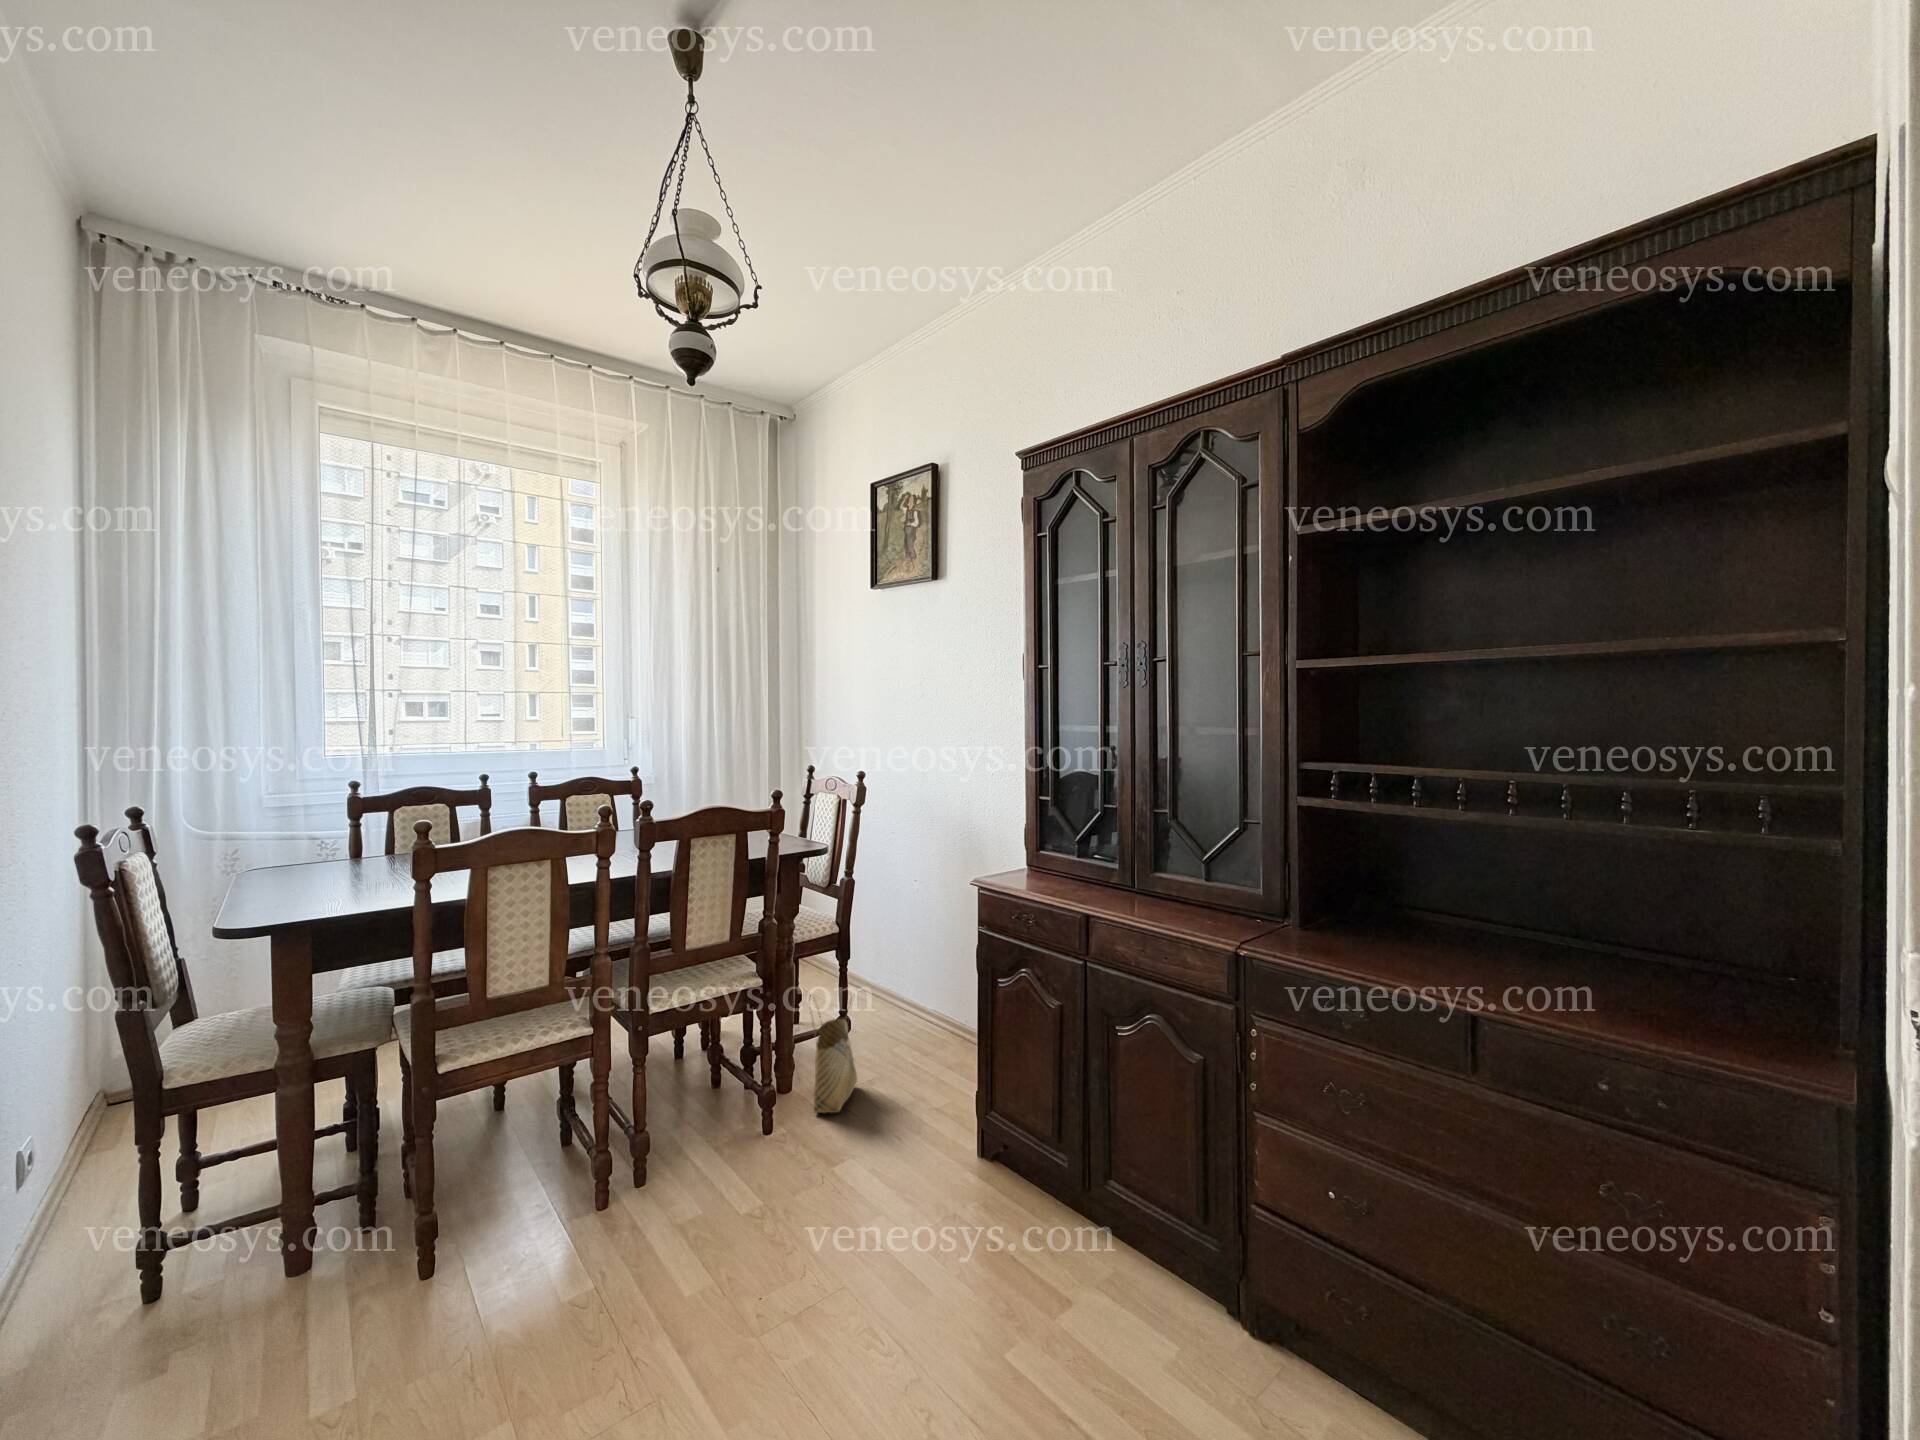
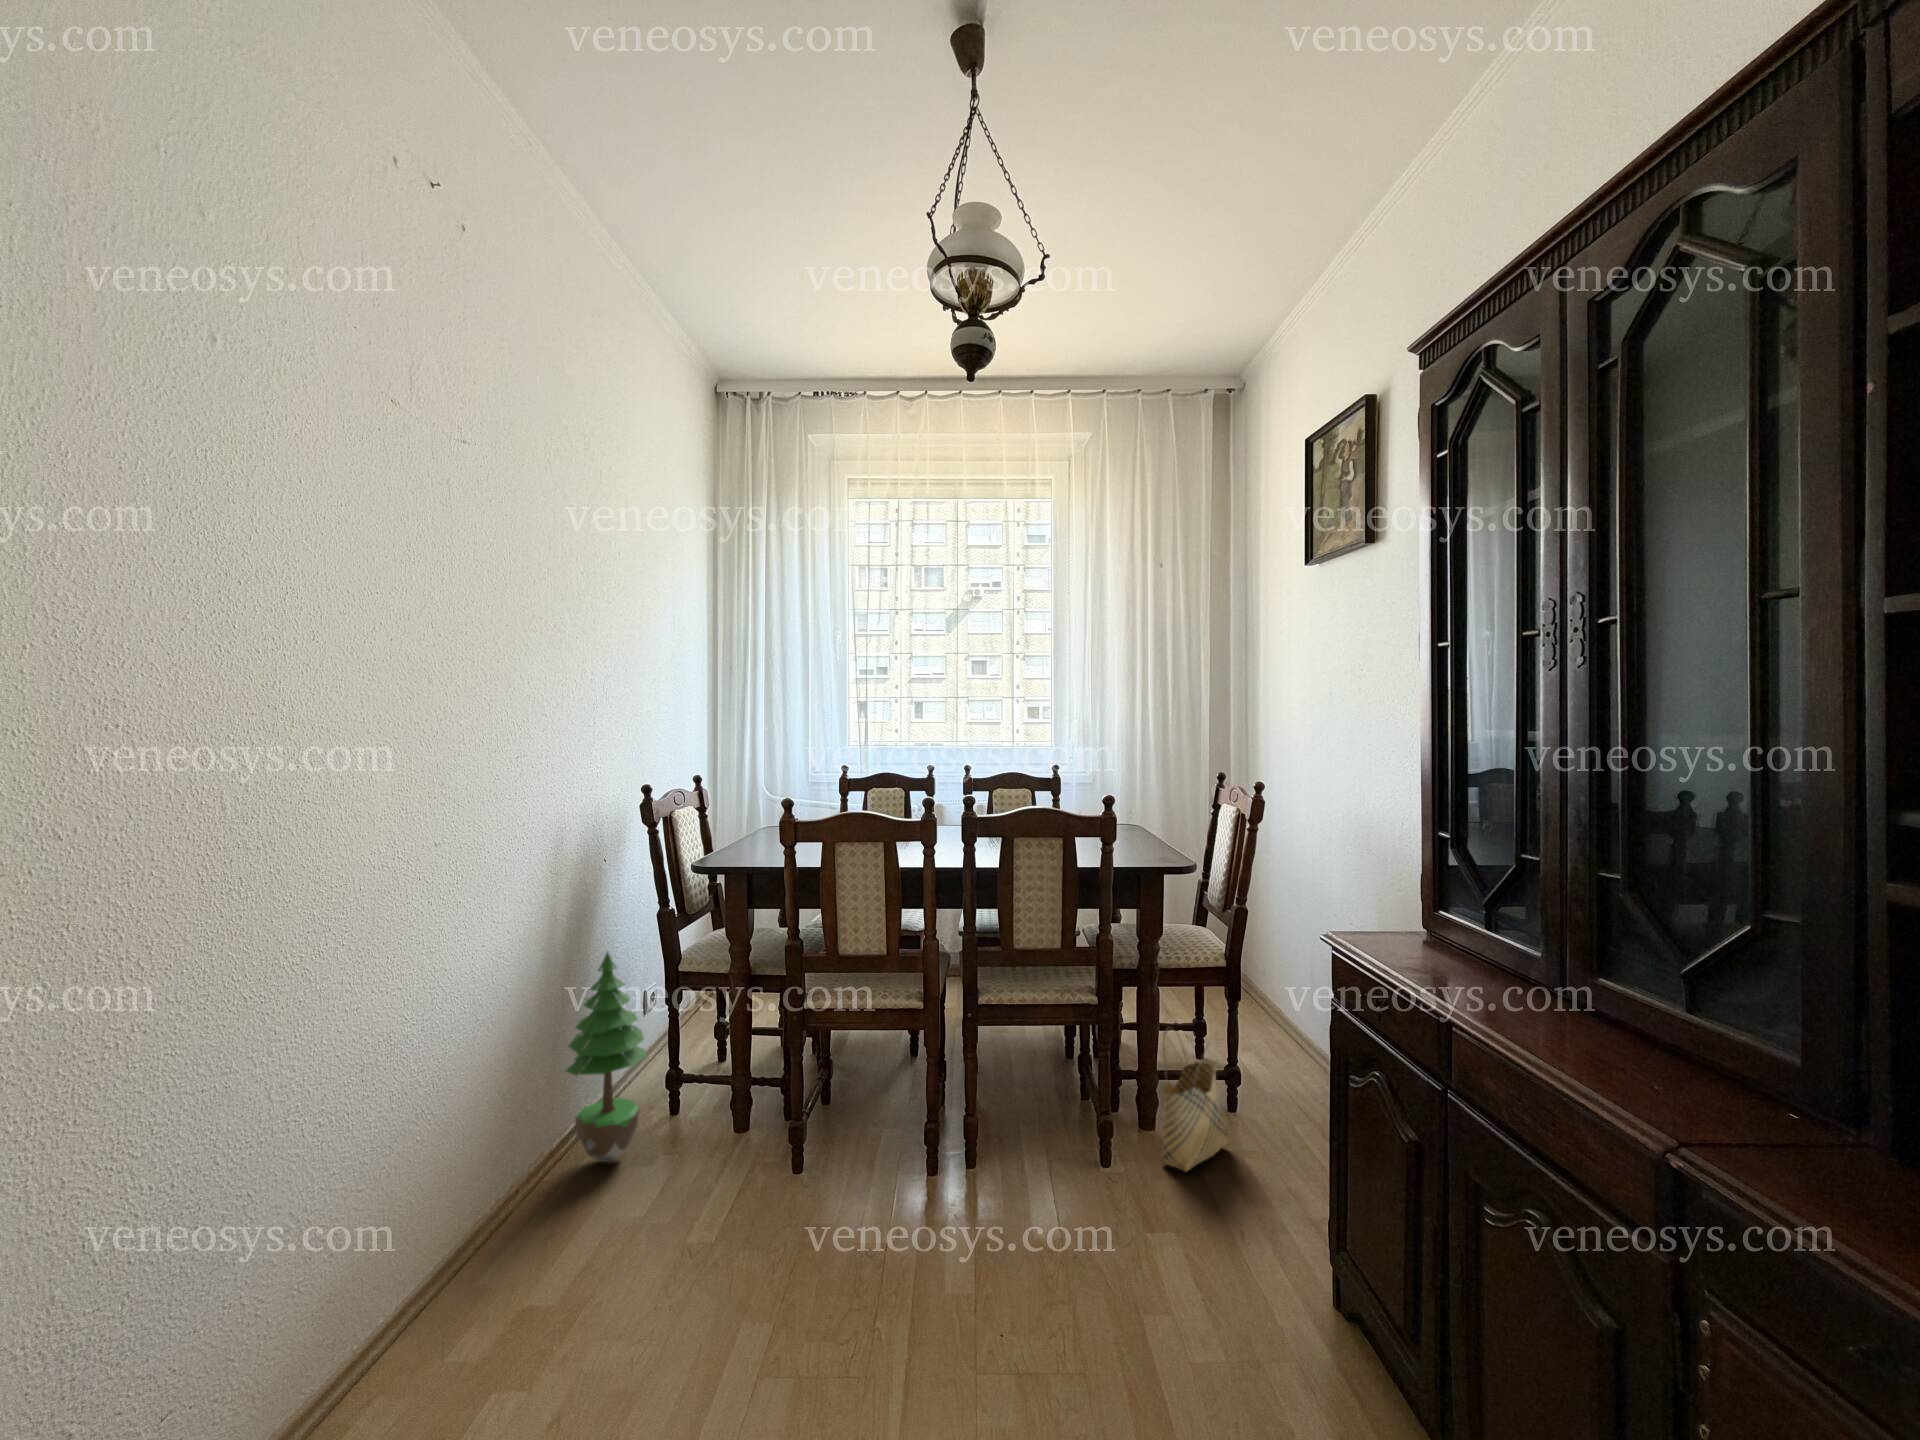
potted tree: none [33,1053,187,1360] -> present [565,952,647,1162]

